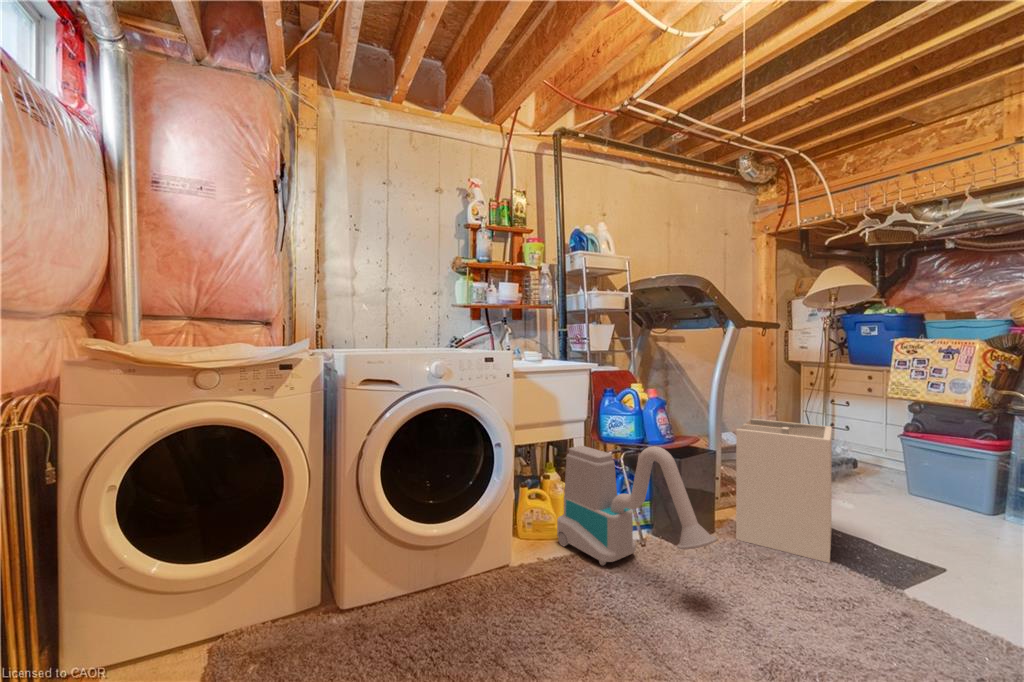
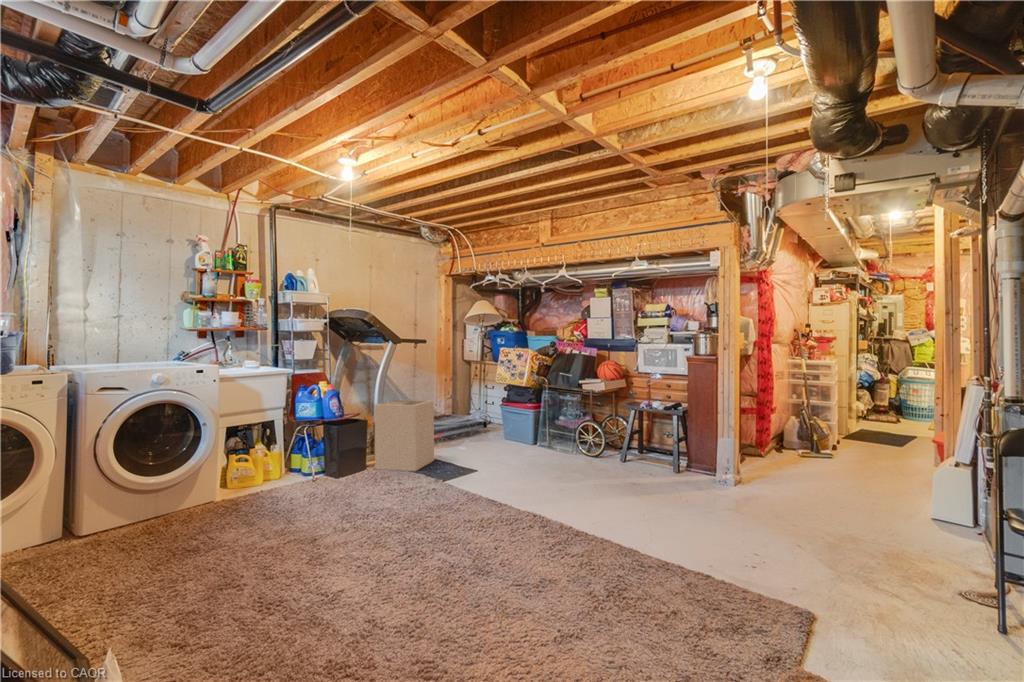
vacuum cleaner: present [557,446,717,565] -> none [255,413,334,487]

